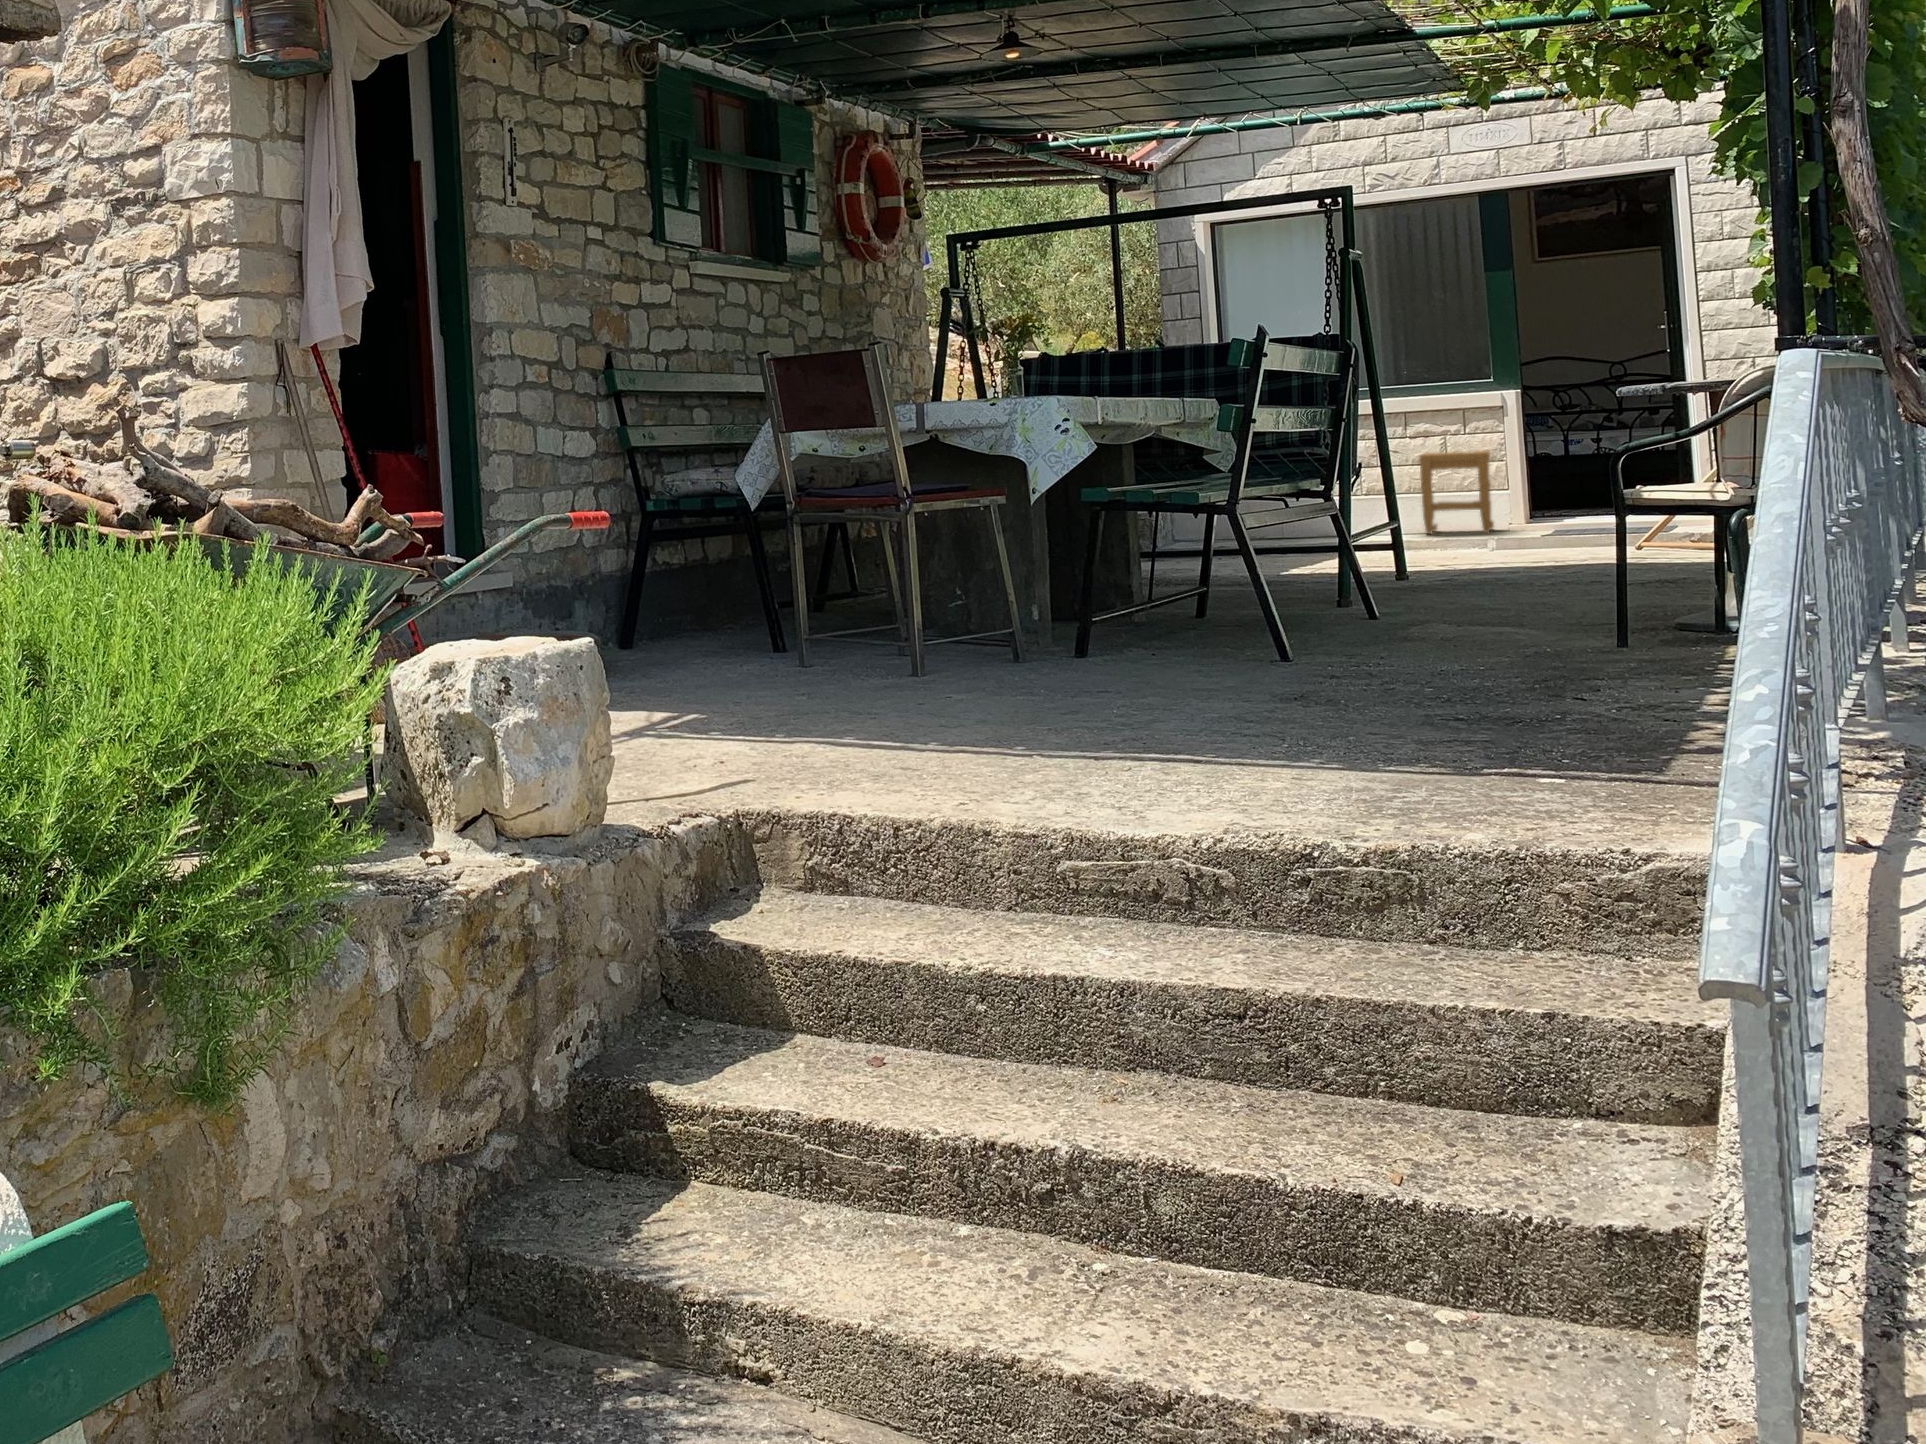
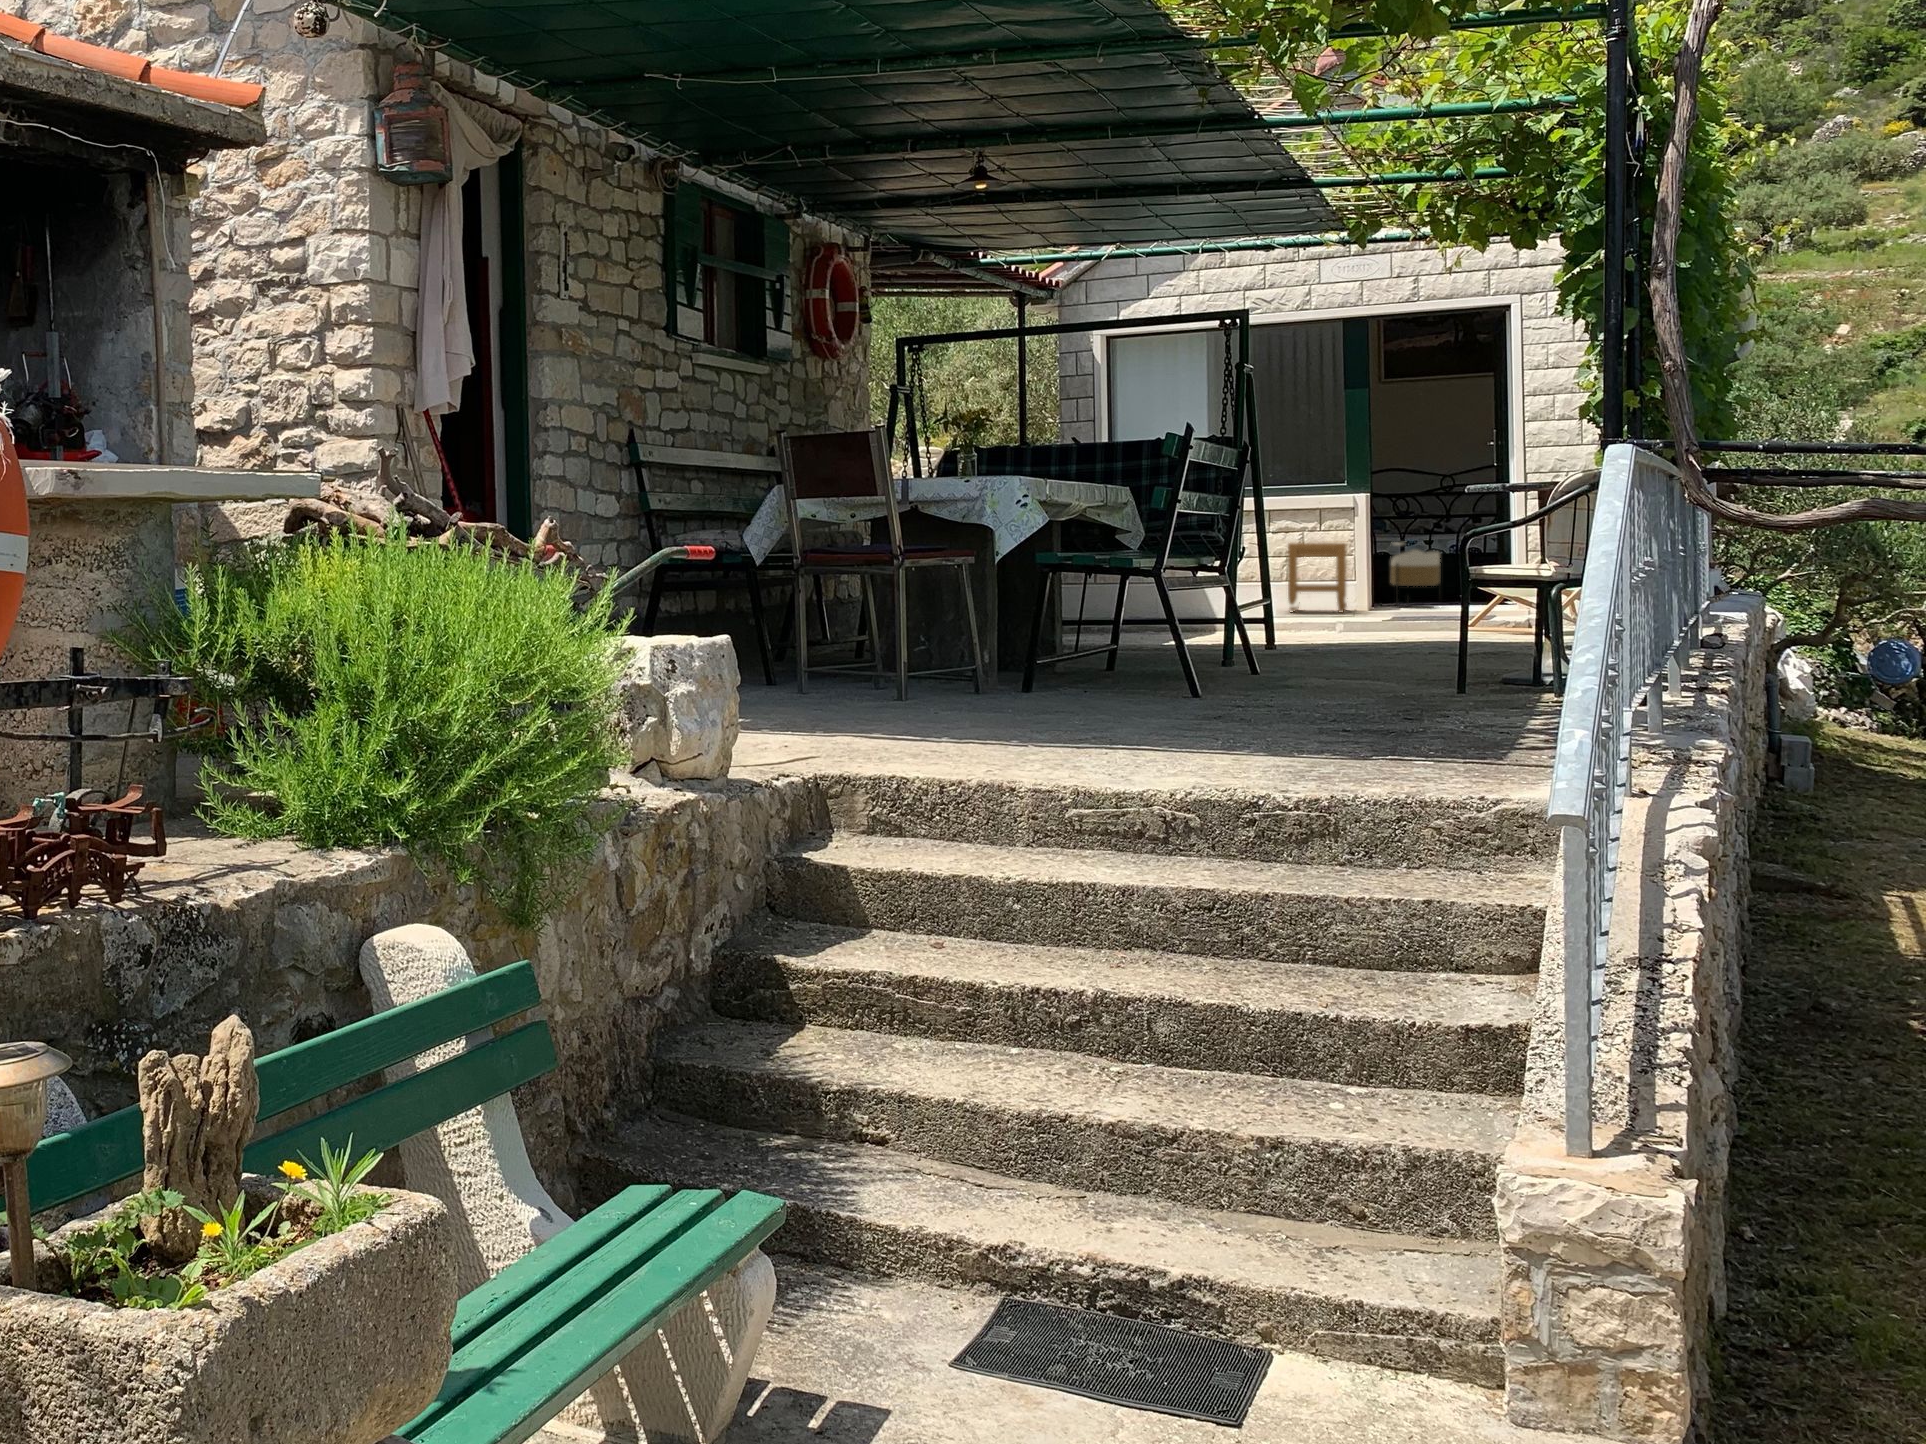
planter: none [1543,447,1607,524] -> present [1391,543,1441,594]

